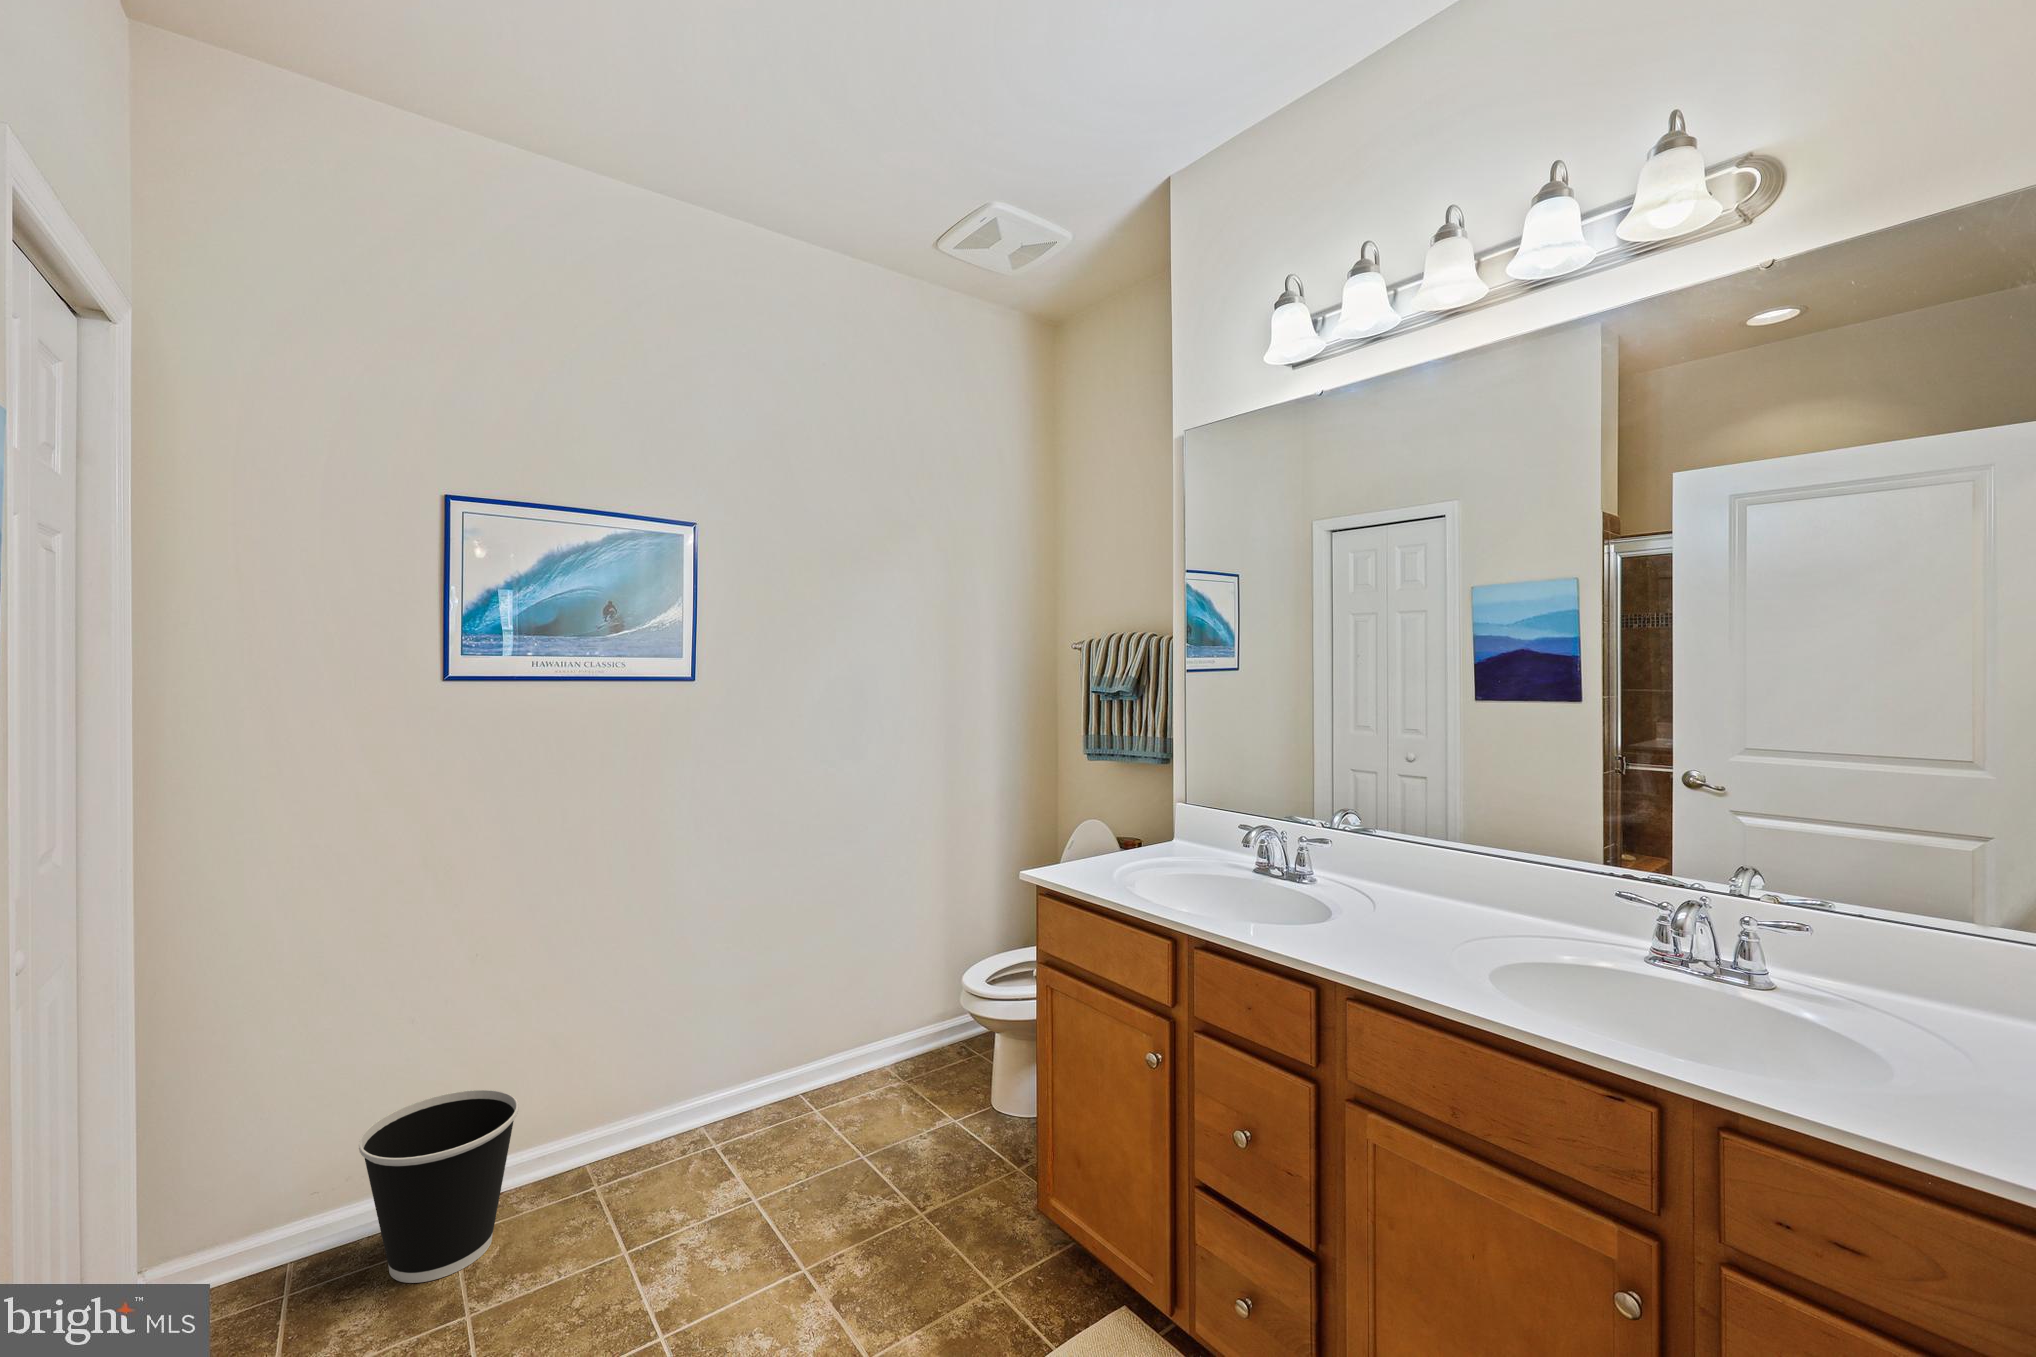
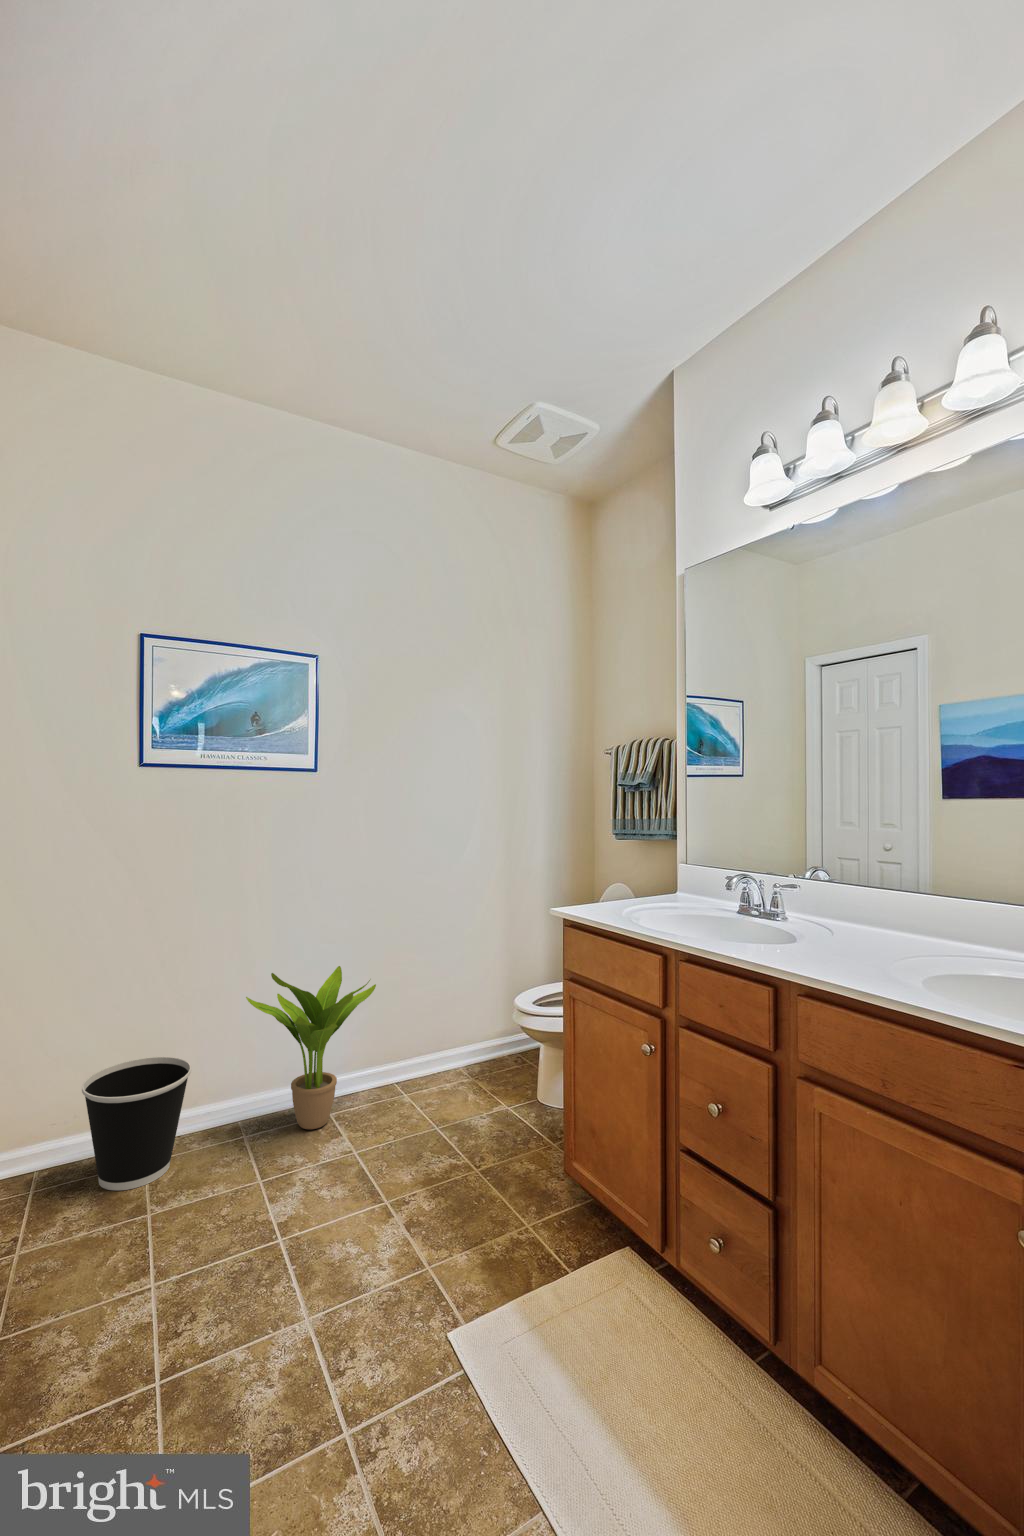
potted plant: none [592,947,772,1172] -> present [246,966,376,1129]

